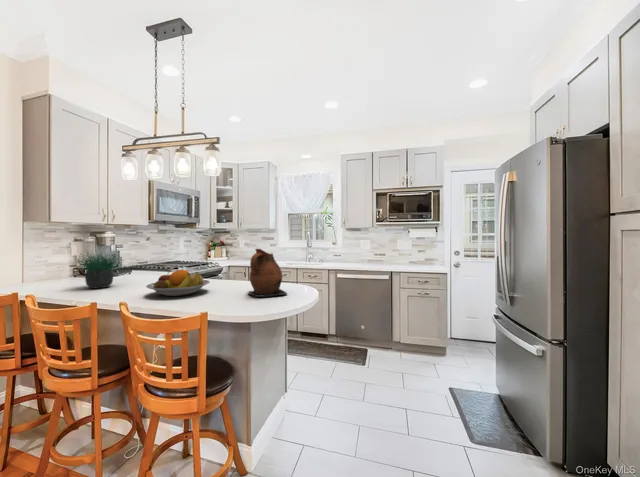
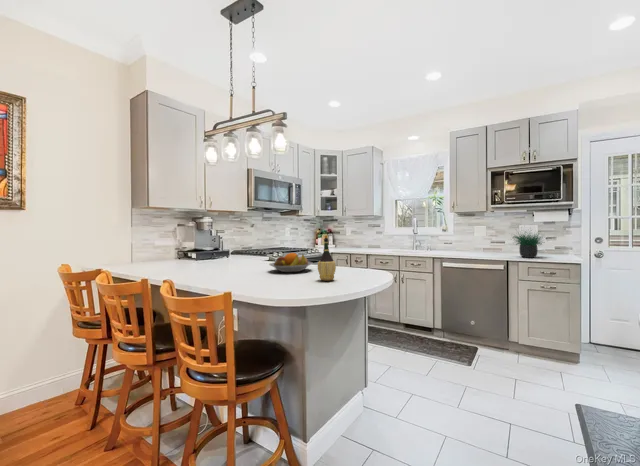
wine bottle: none [220,247,246,309] -> present [318,235,336,281]
ceramic pitcher: present [248,249,287,297] -> none [339,236,372,275]
potted plant: present [78,251,119,288] -> present [514,233,542,258]

